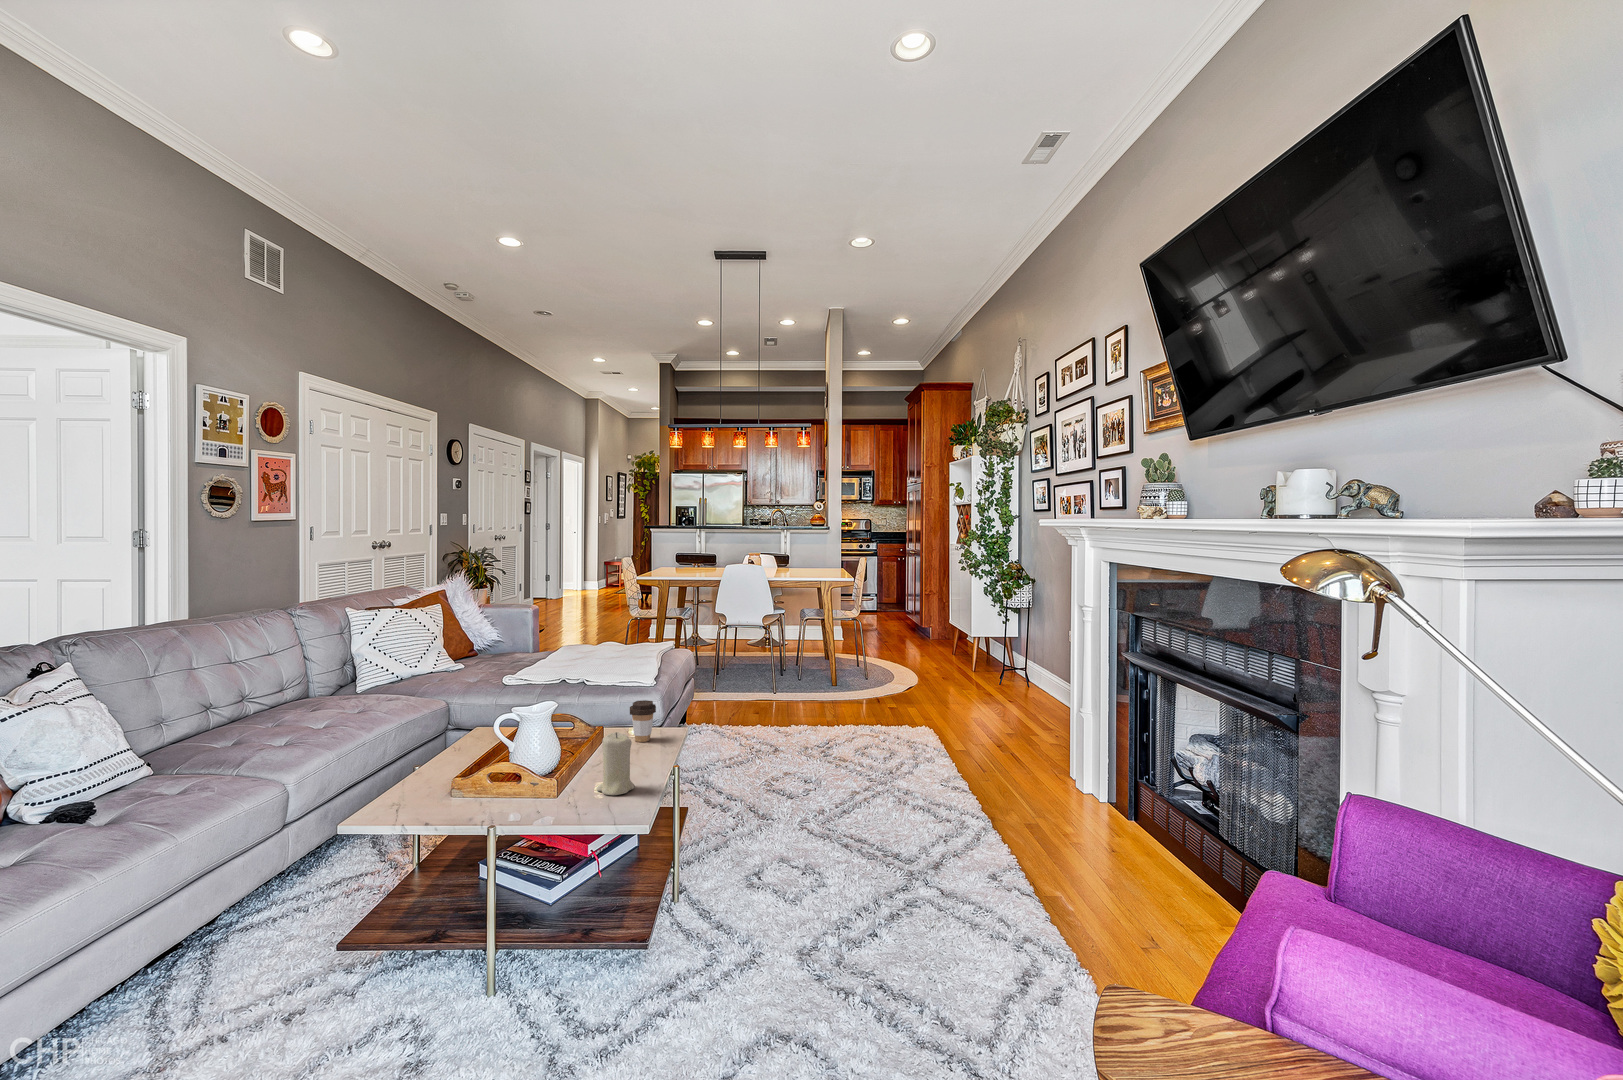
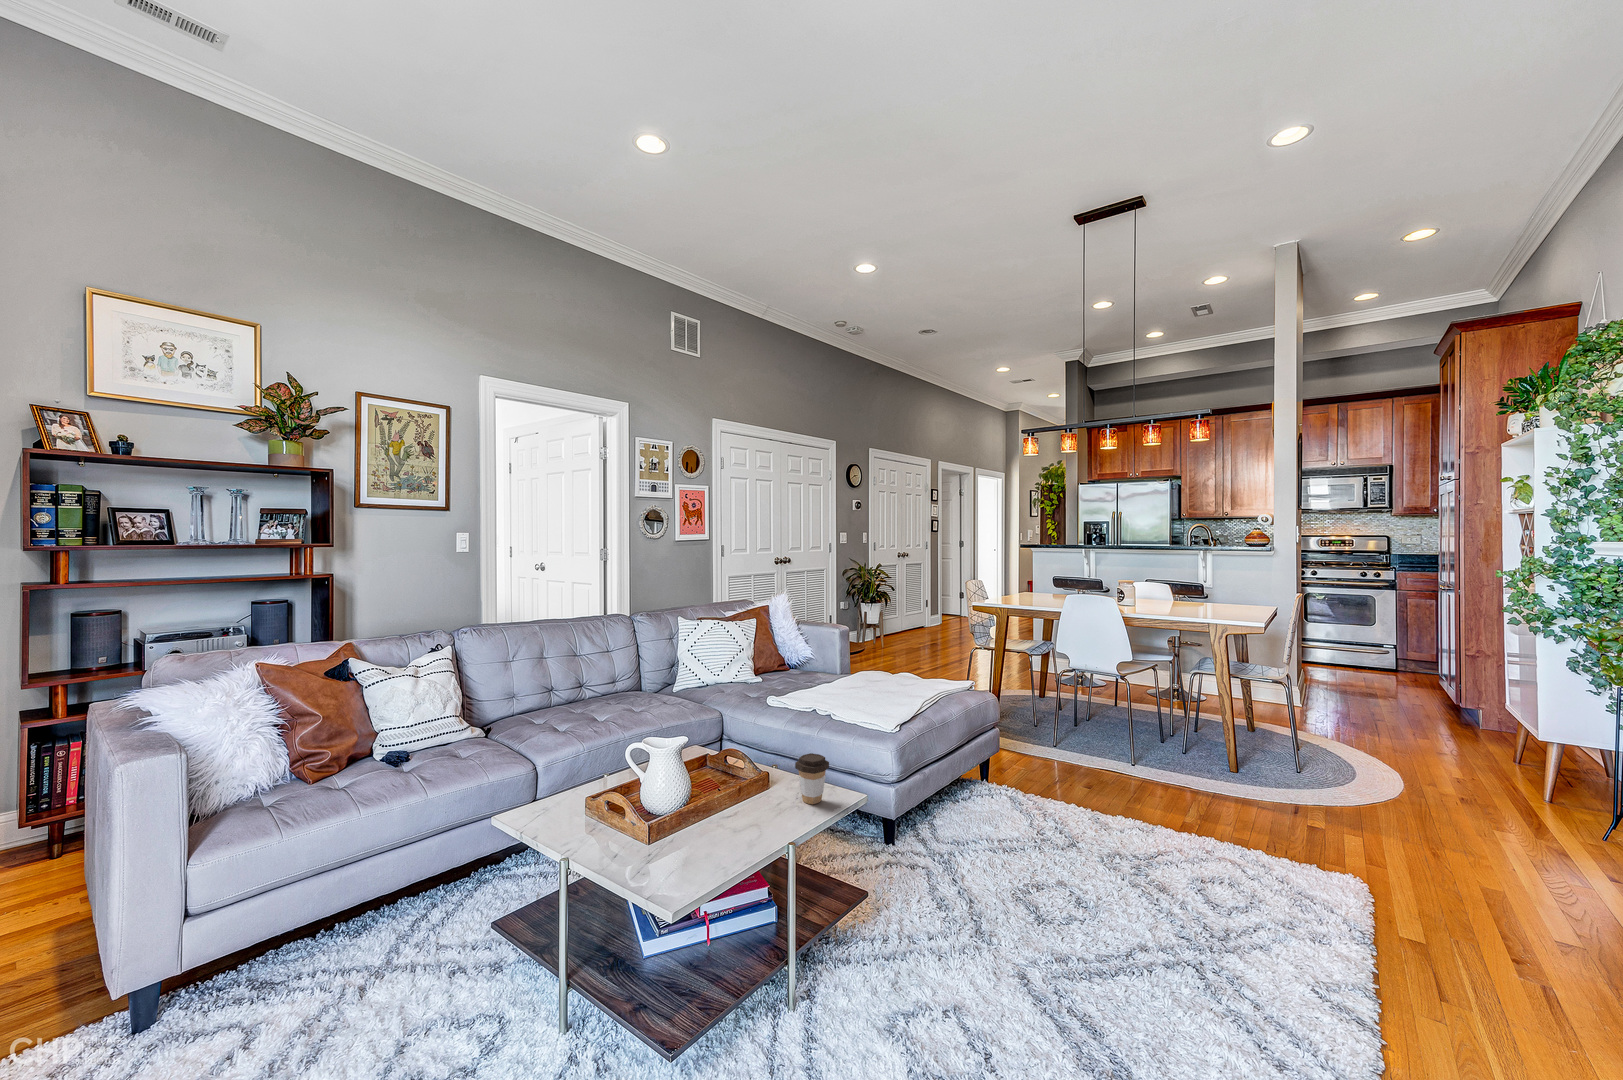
candle: present [596,732,635,795] -> none [683,792,721,868]

